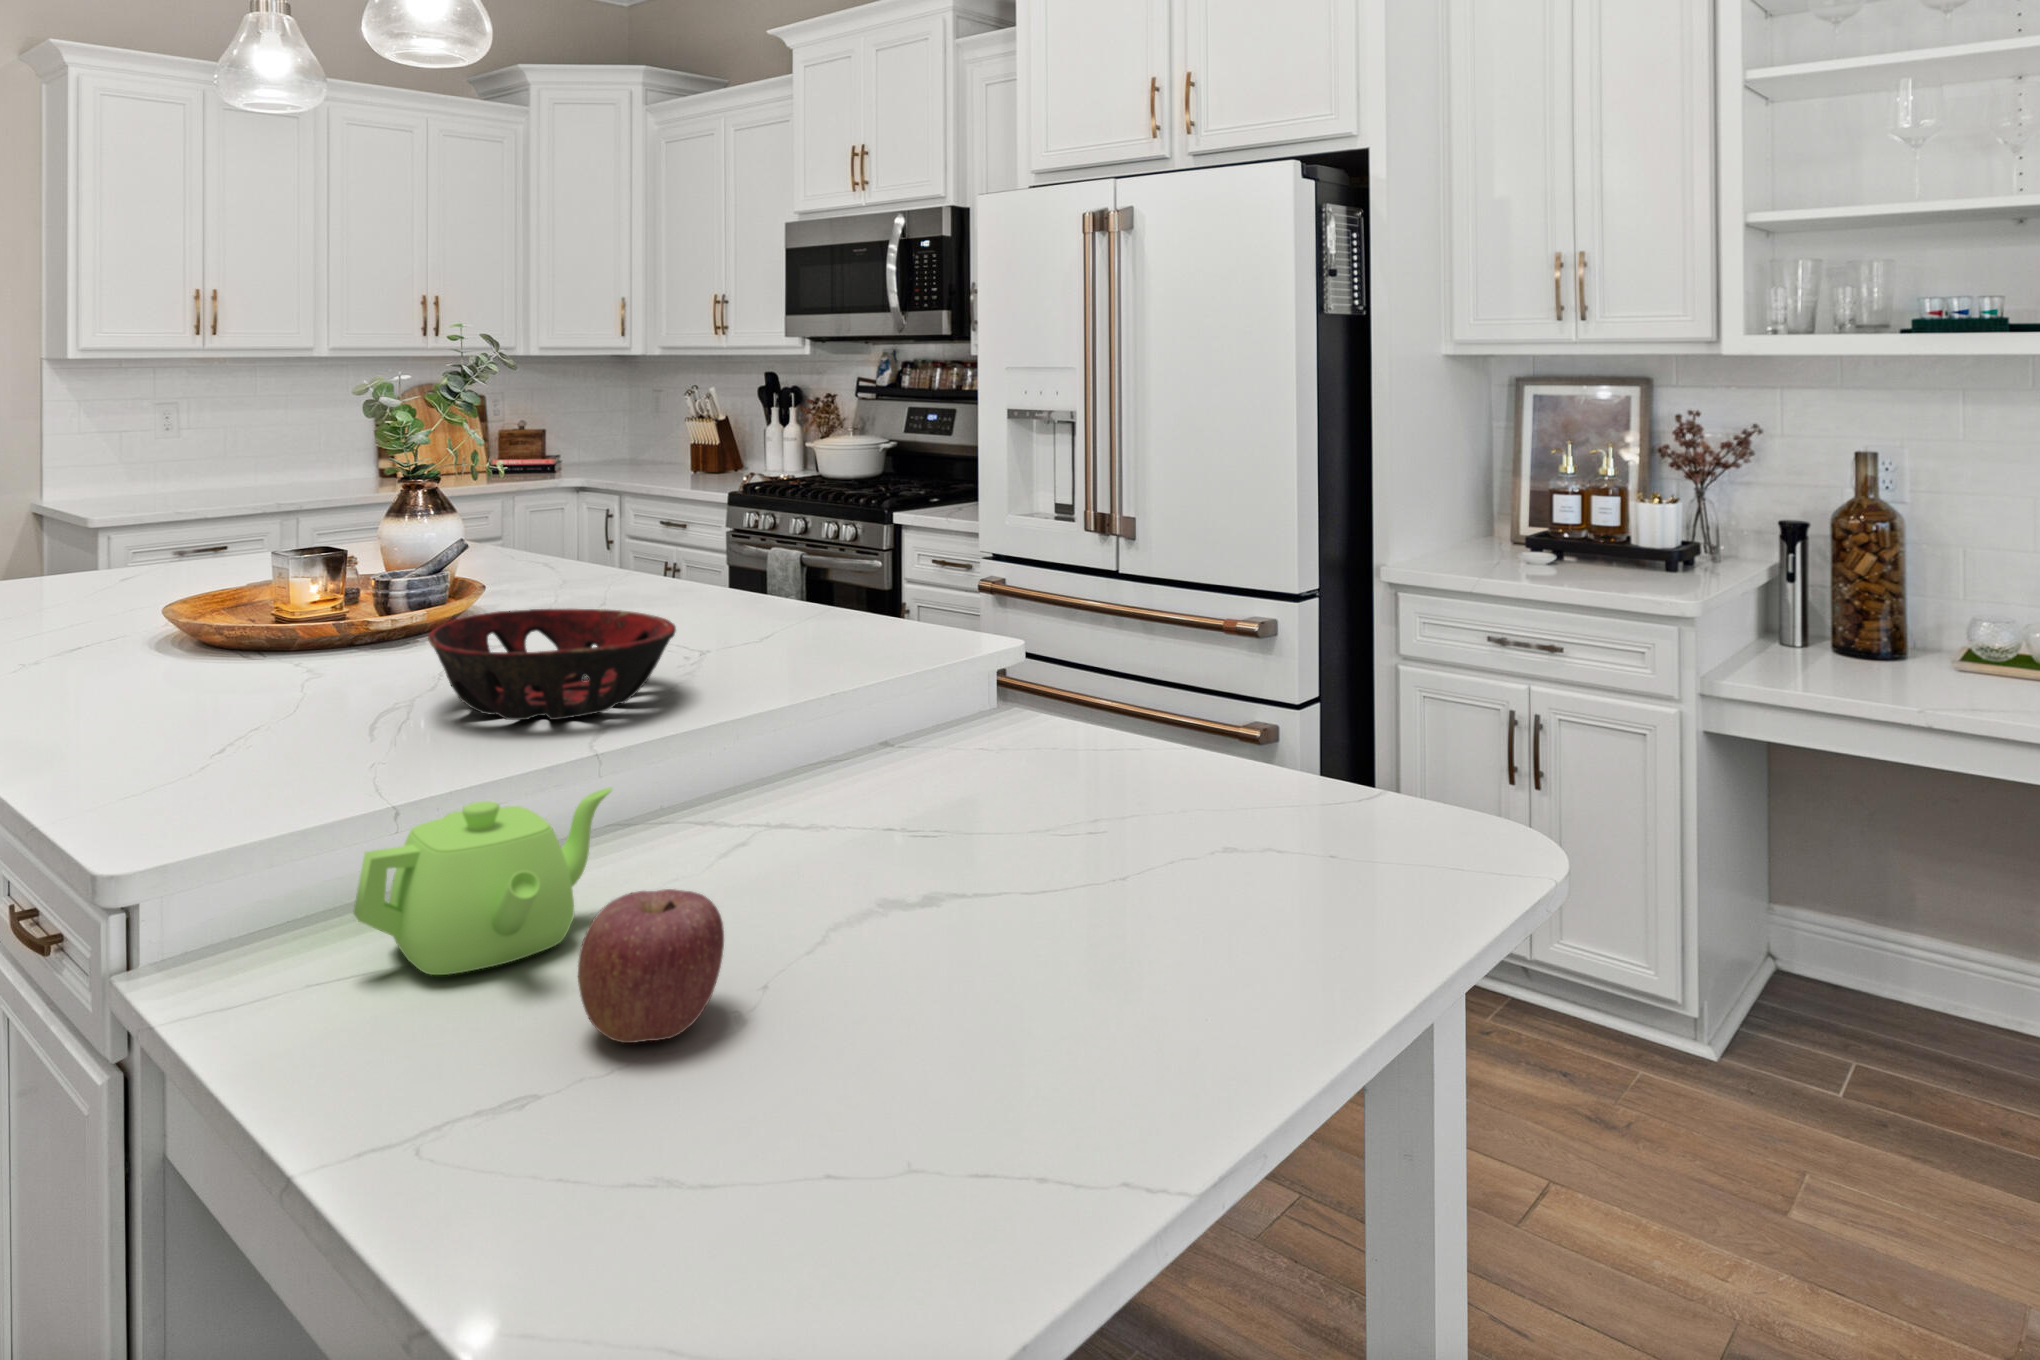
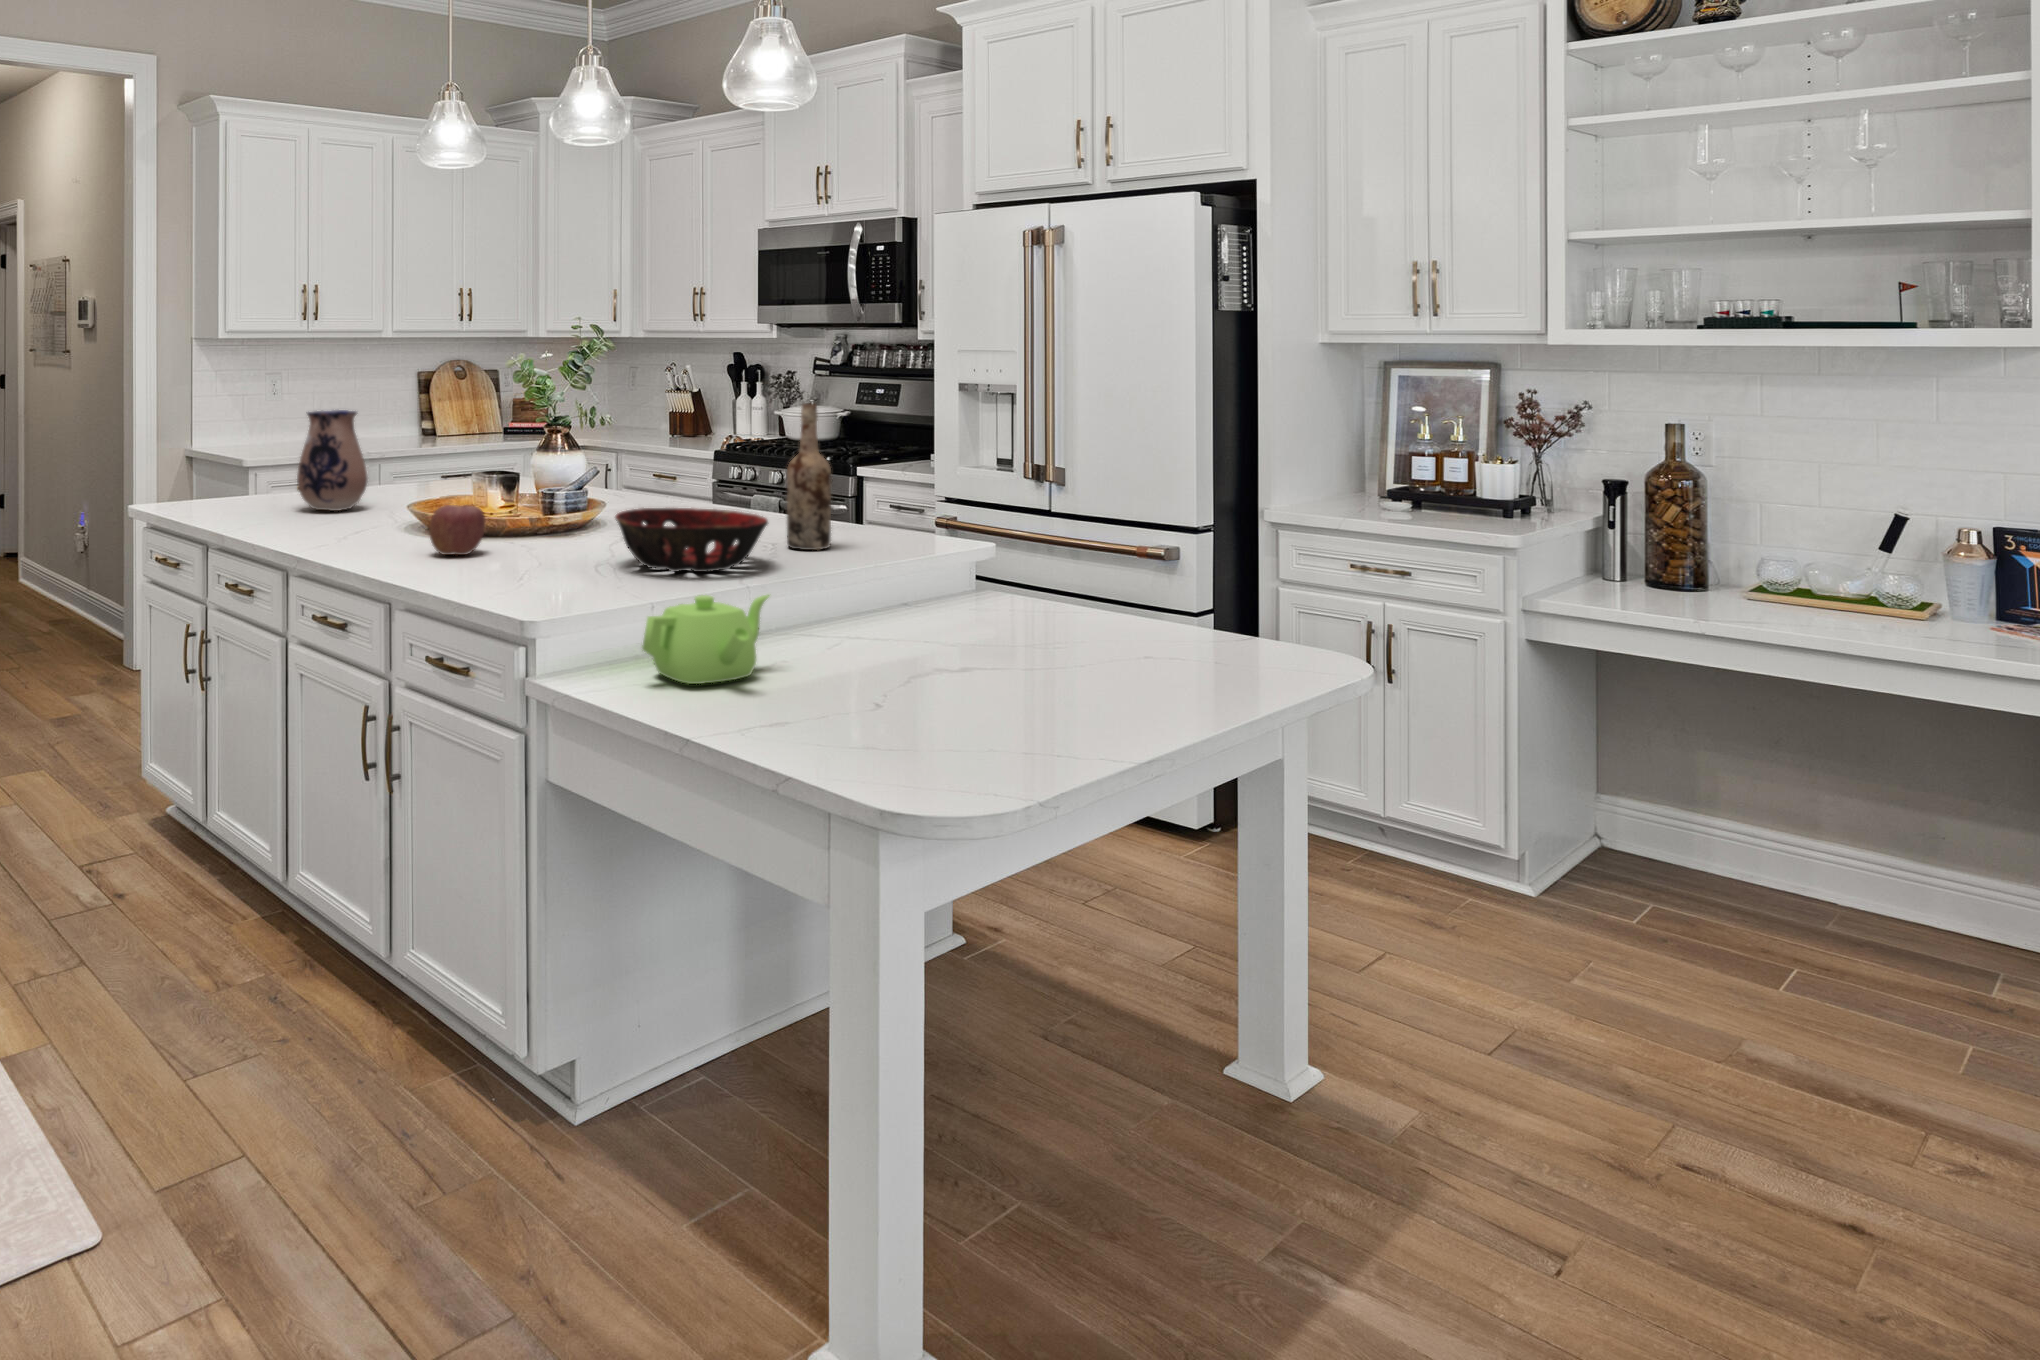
wine bottle: none [725,446,791,663] -> present [787,403,832,550]
ceramic pitcher: none [43,458,159,606] -> present [297,410,368,511]
apple: present [578,889,724,1043] -> present [429,505,485,555]

